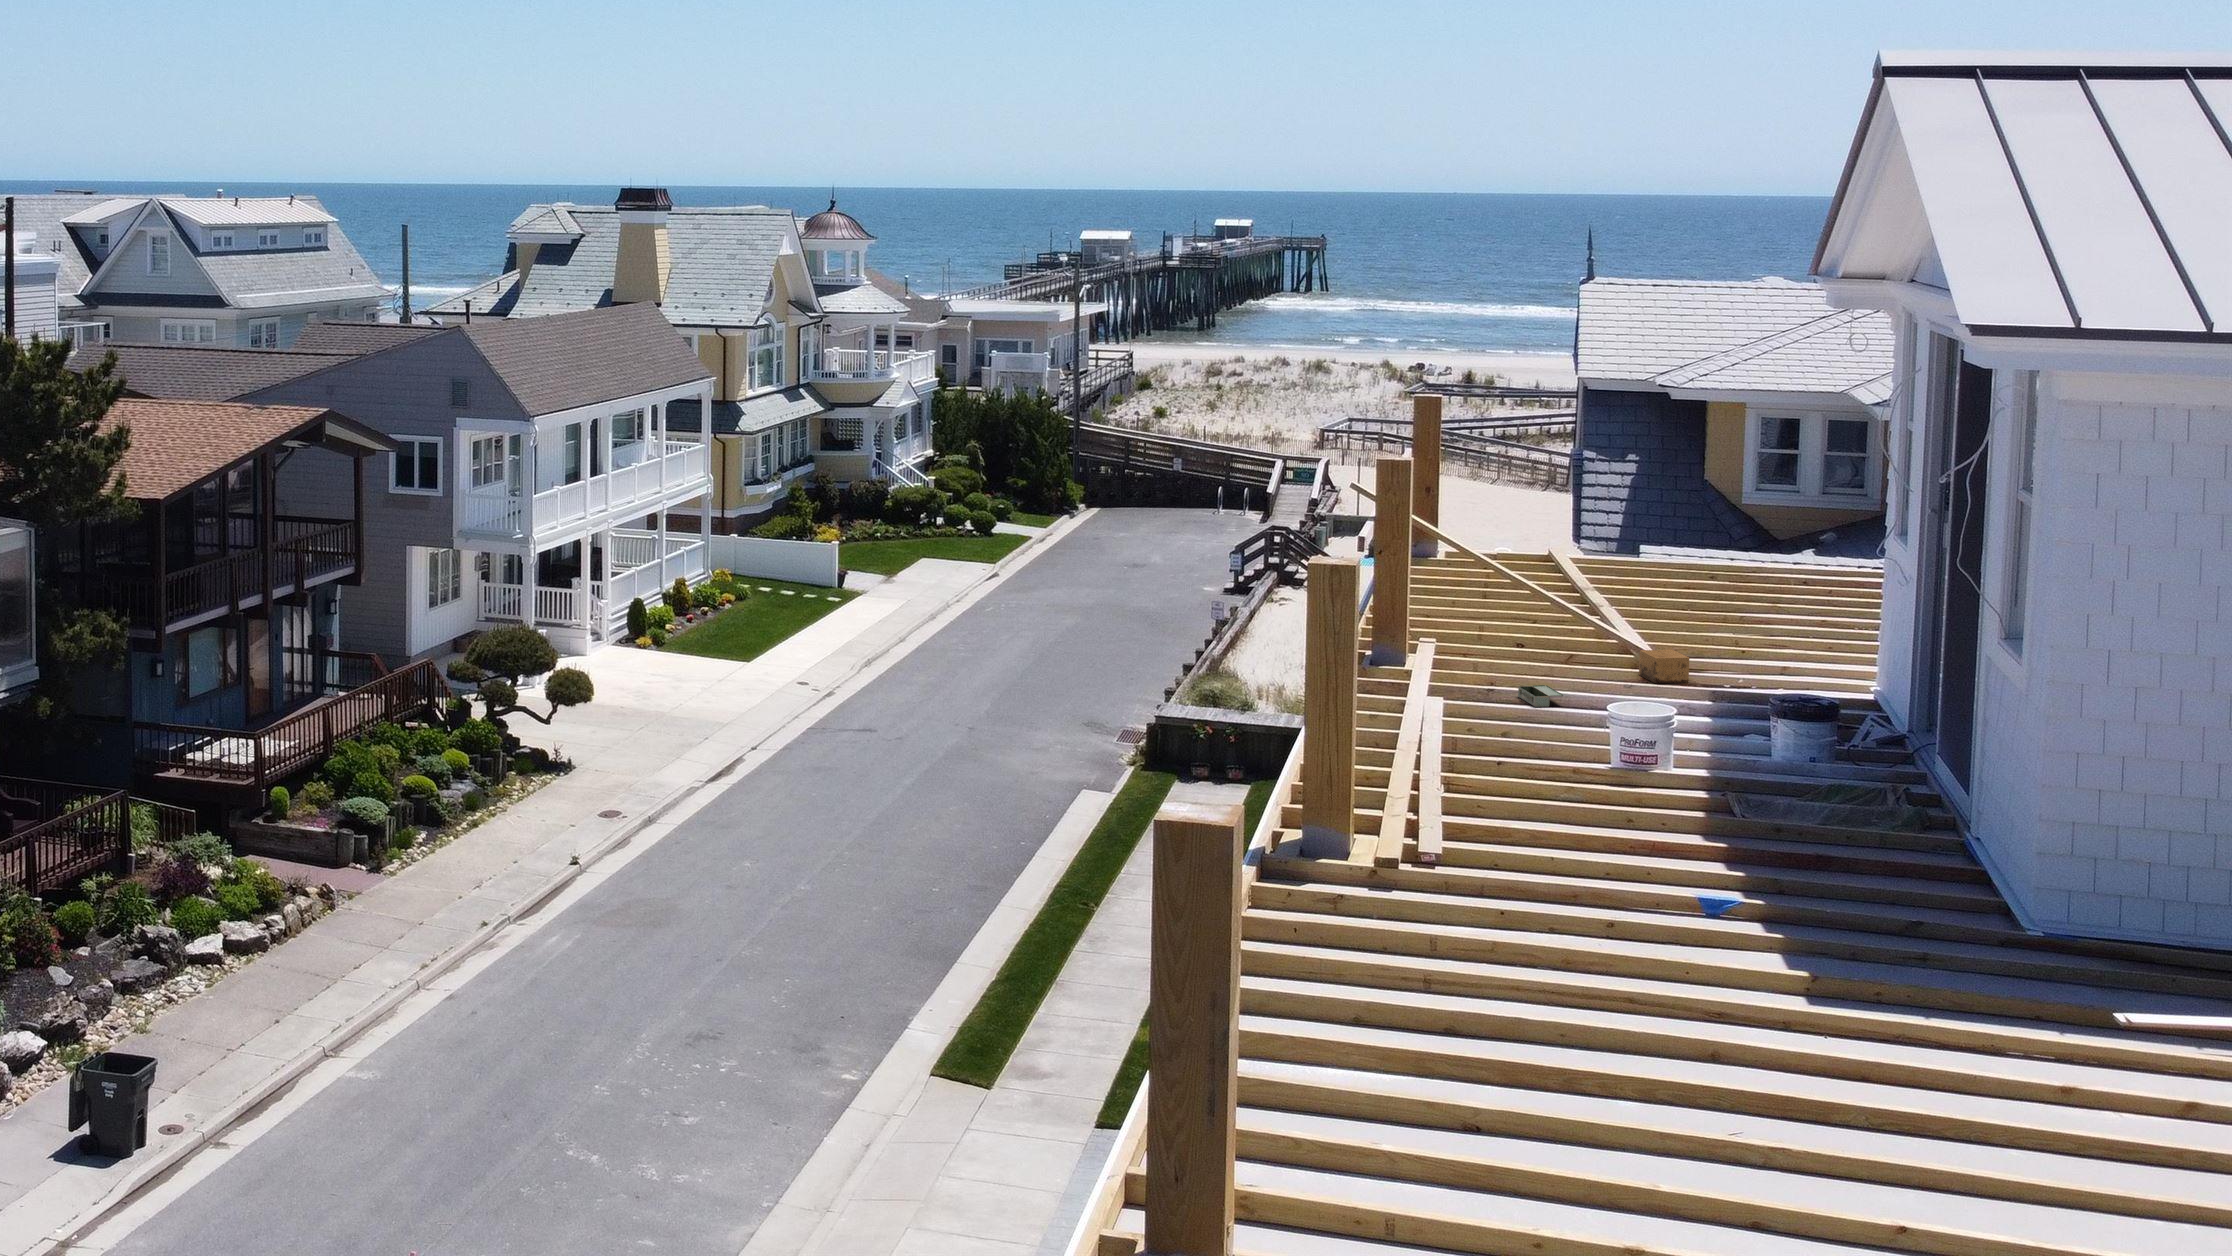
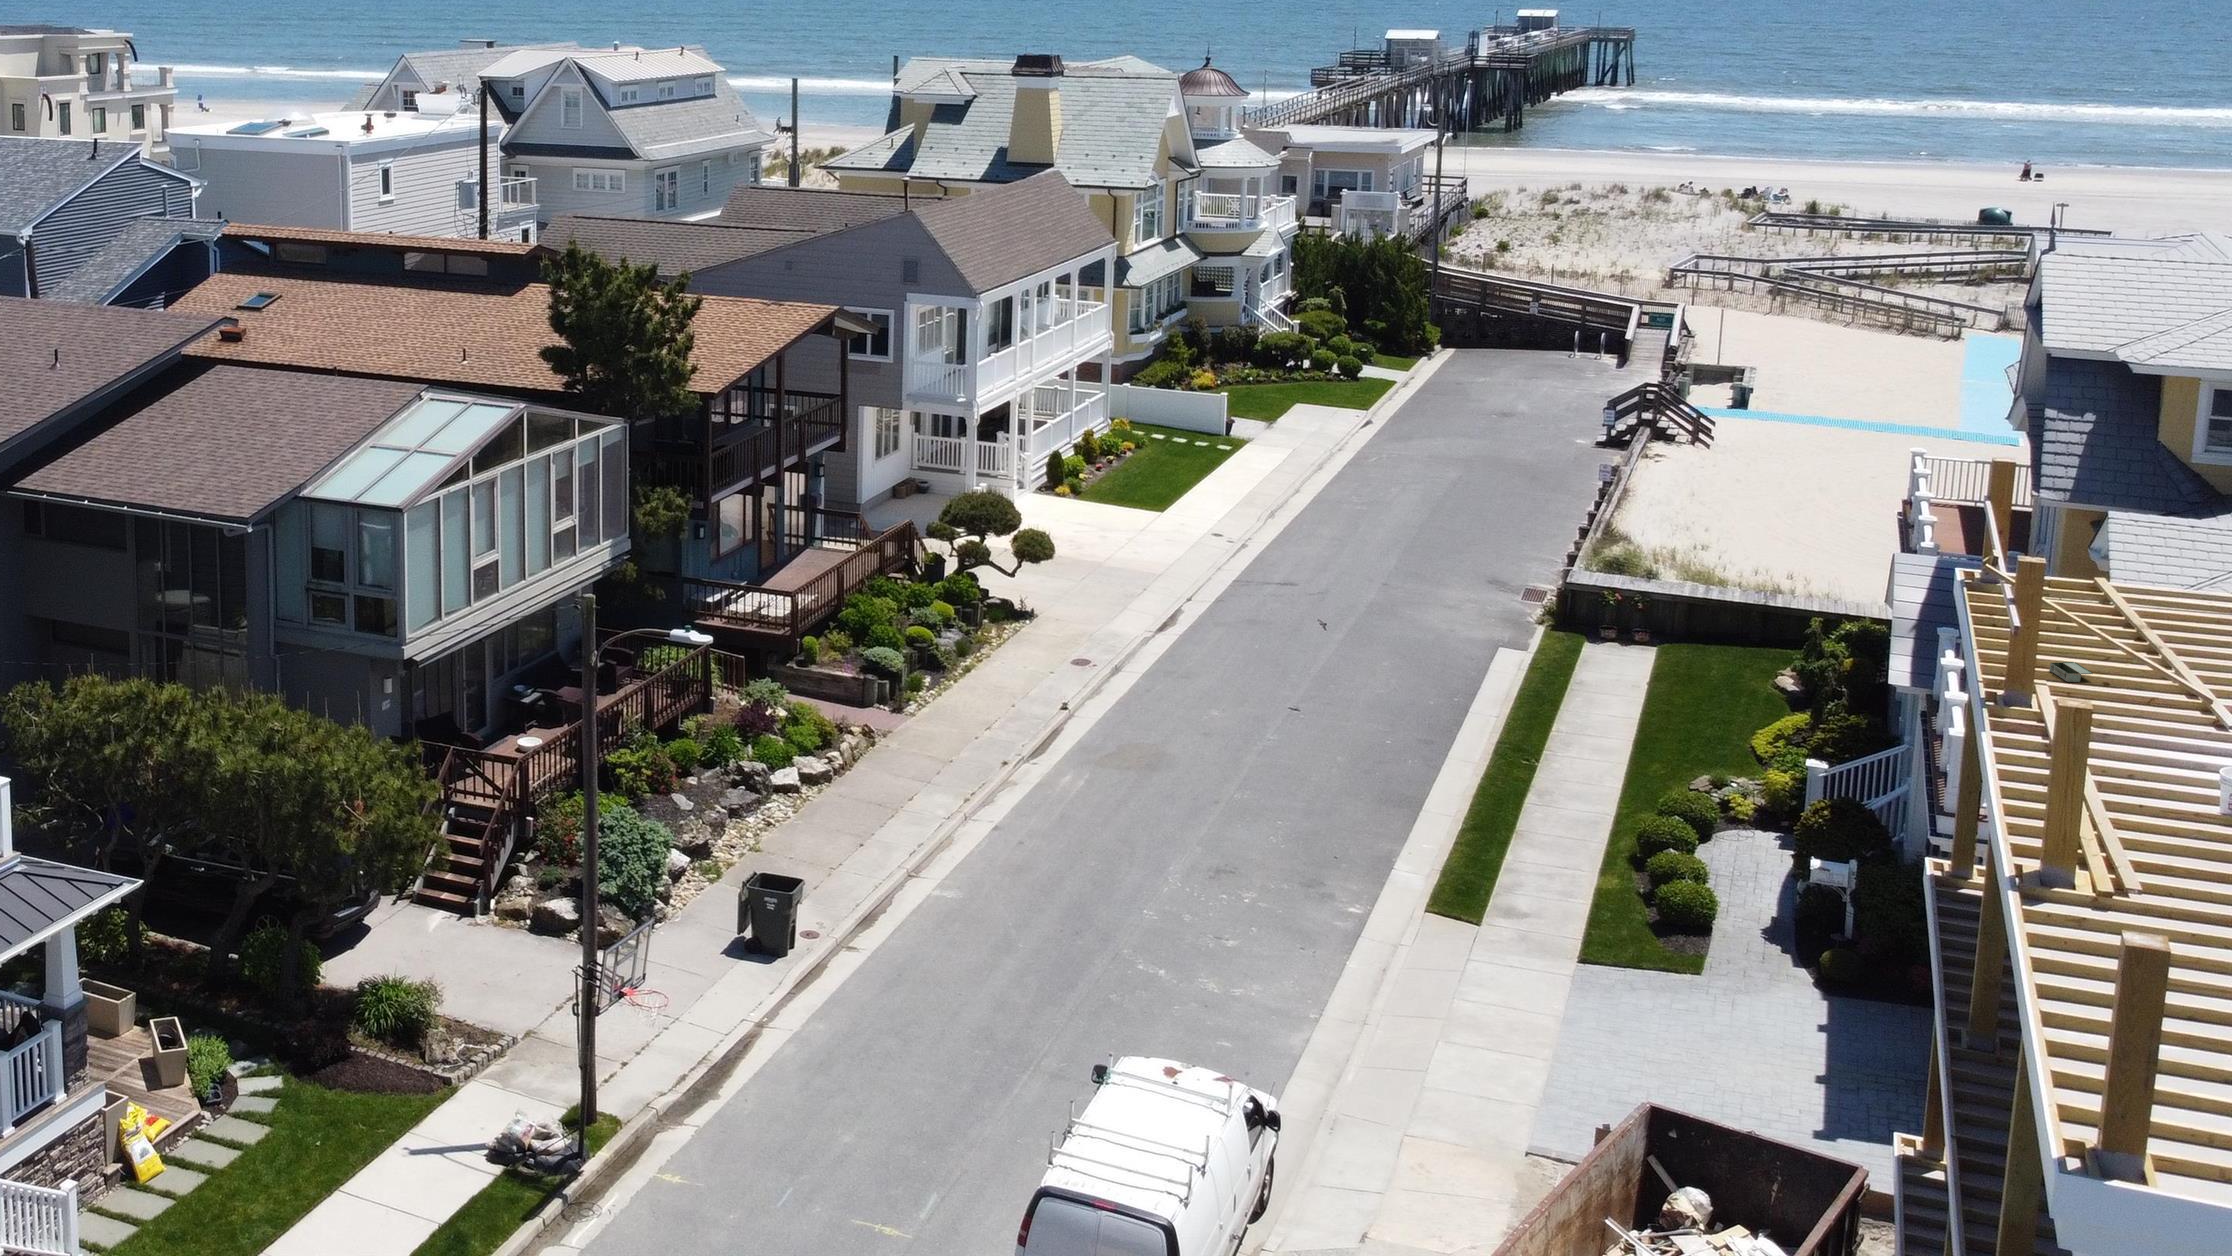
cardboard box: present [1639,650,1689,683] -> none [2152,631,2201,661]

